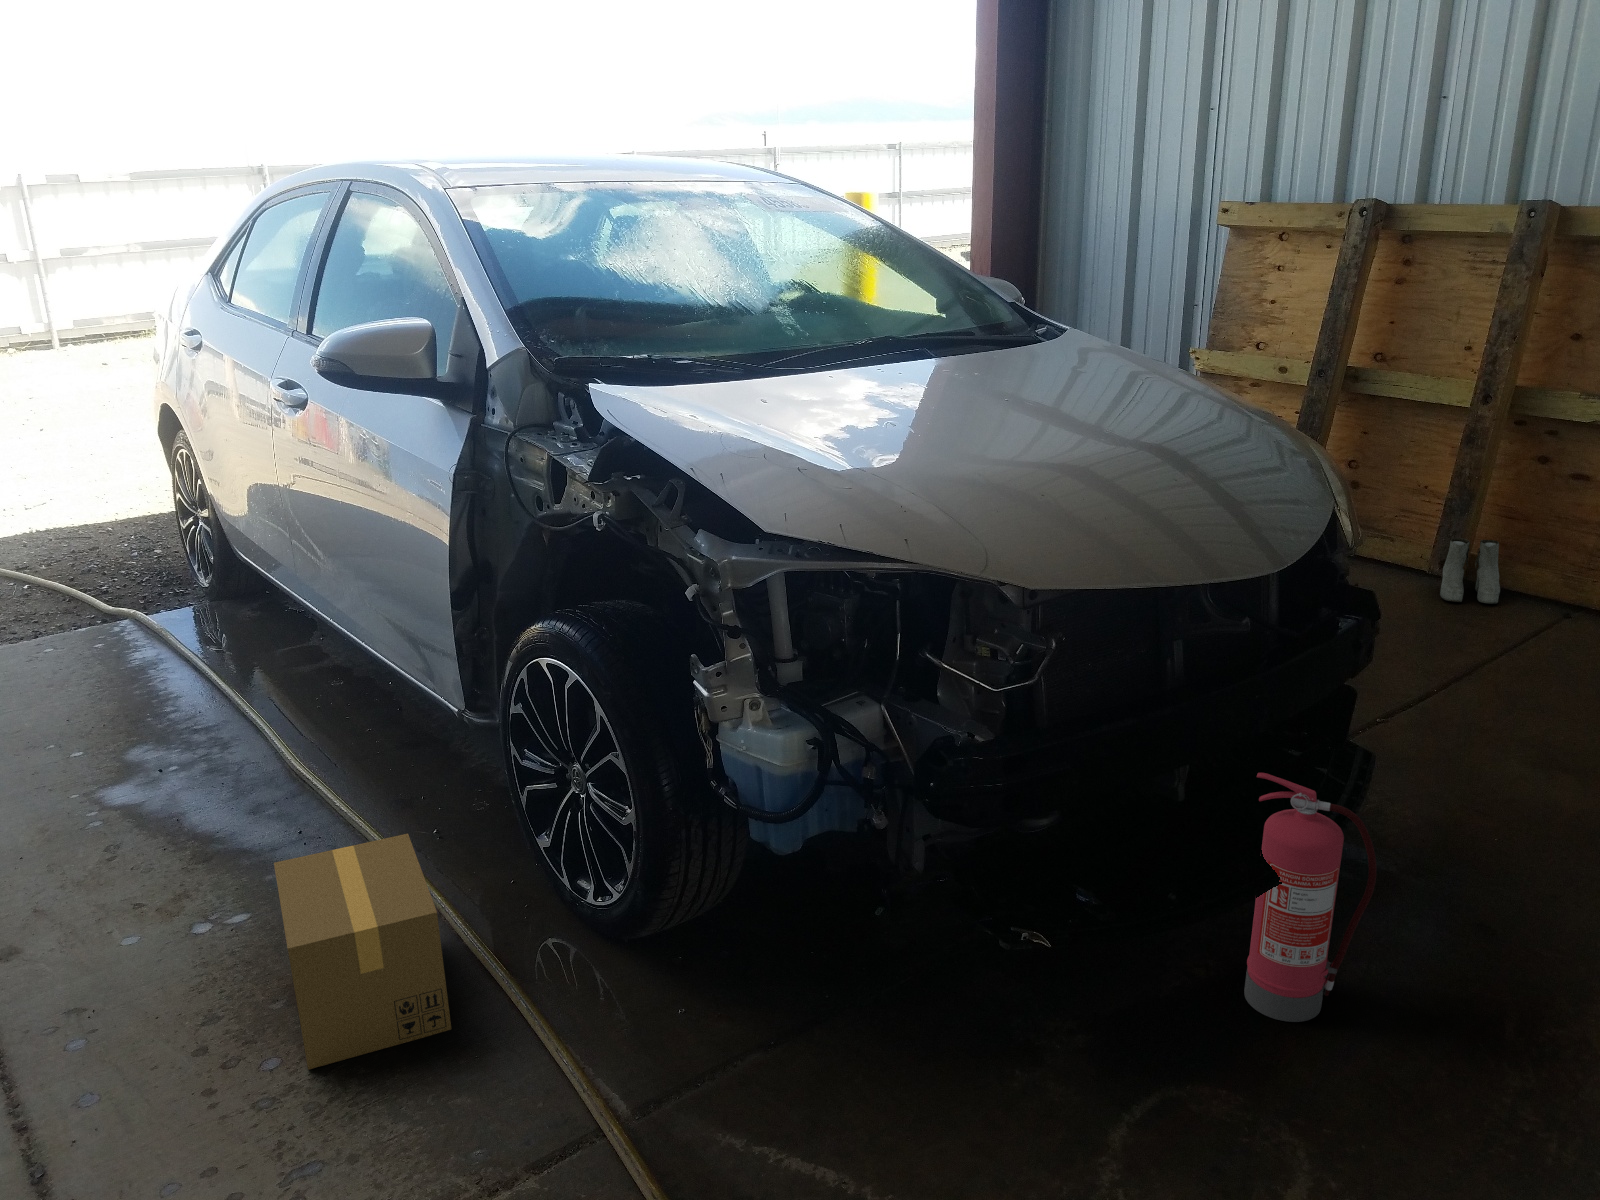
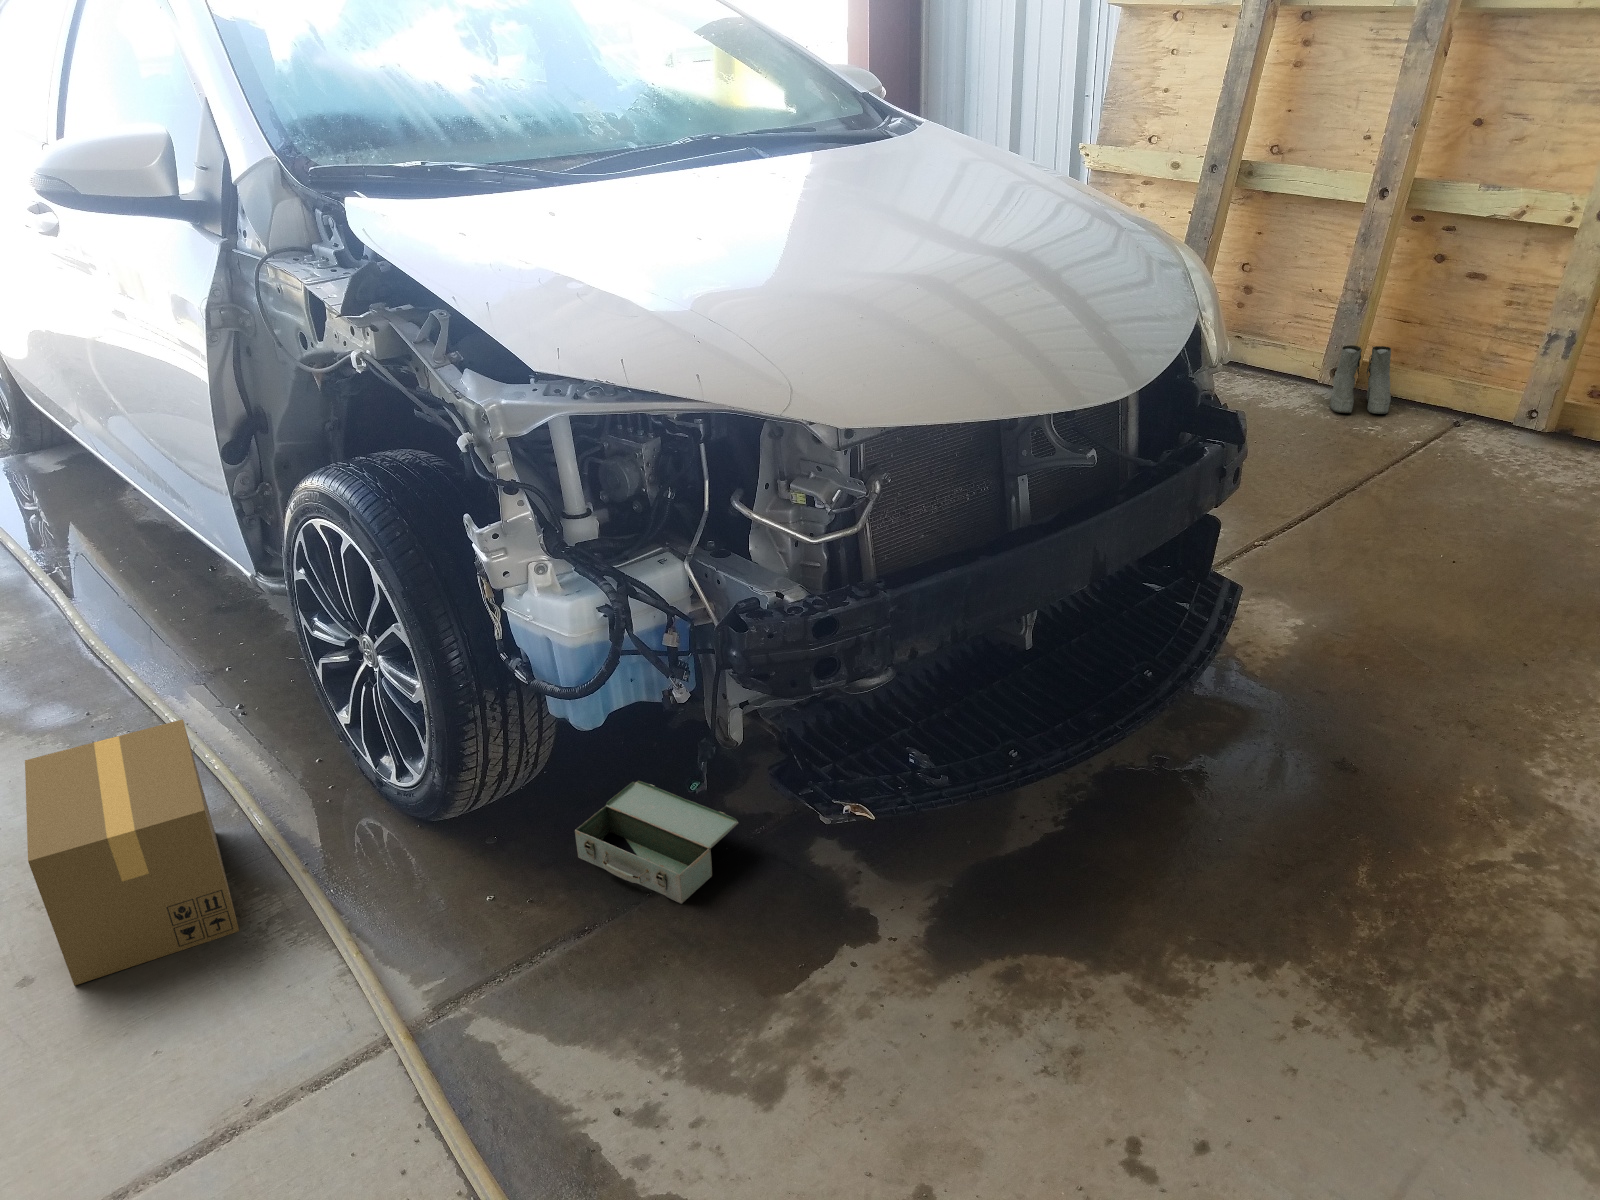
fire extinguisher: present [1244,773,1377,1022] -> none [1096,620,1231,878]
toolbox: none [755,910,906,1025] -> present [575,781,738,904]

